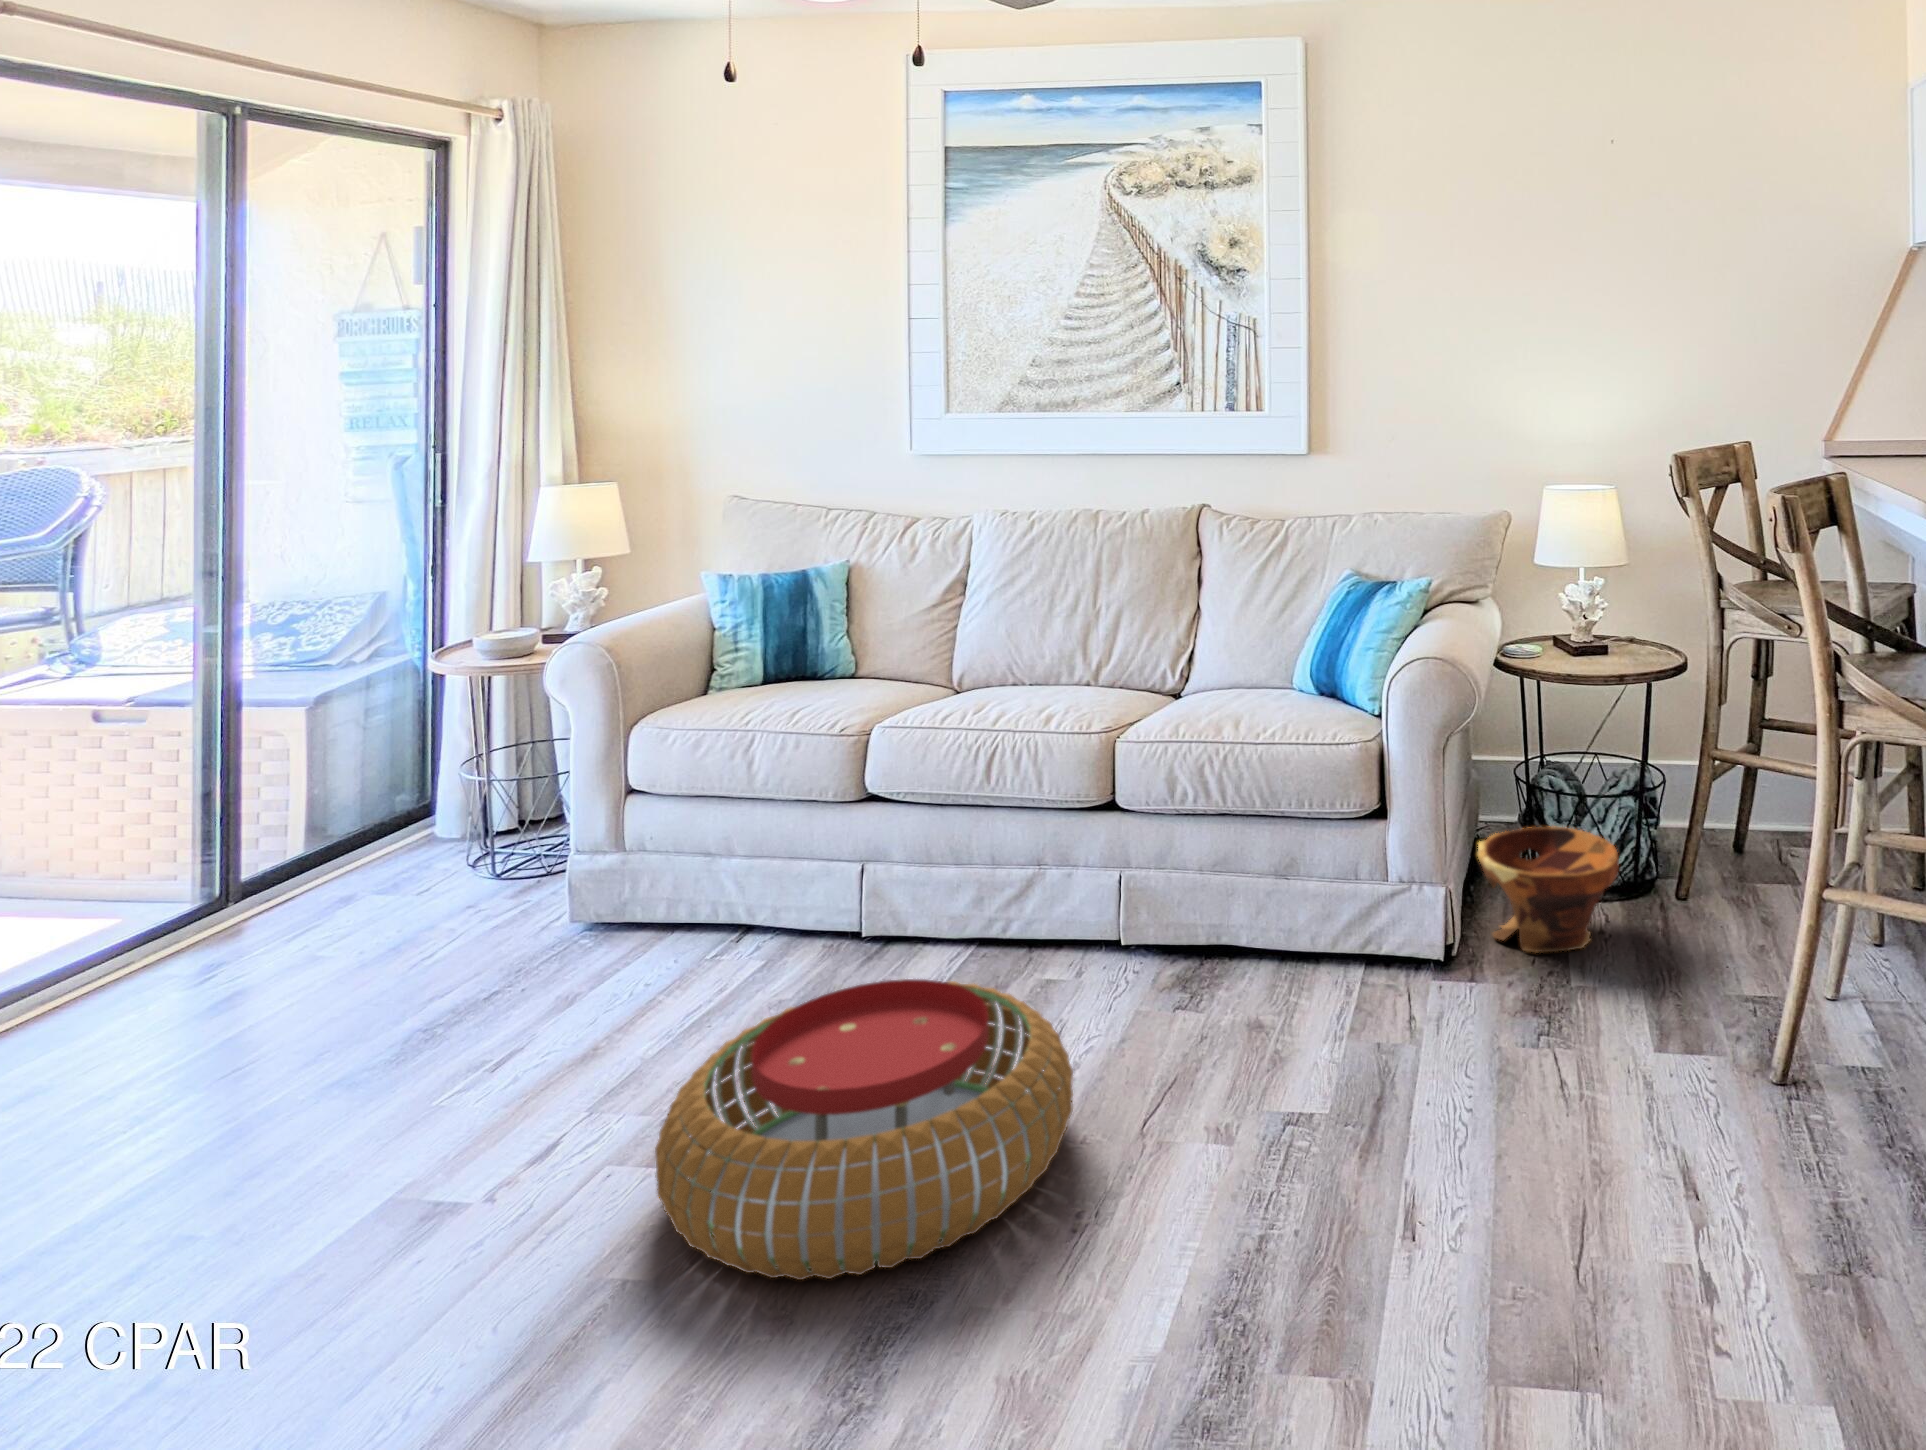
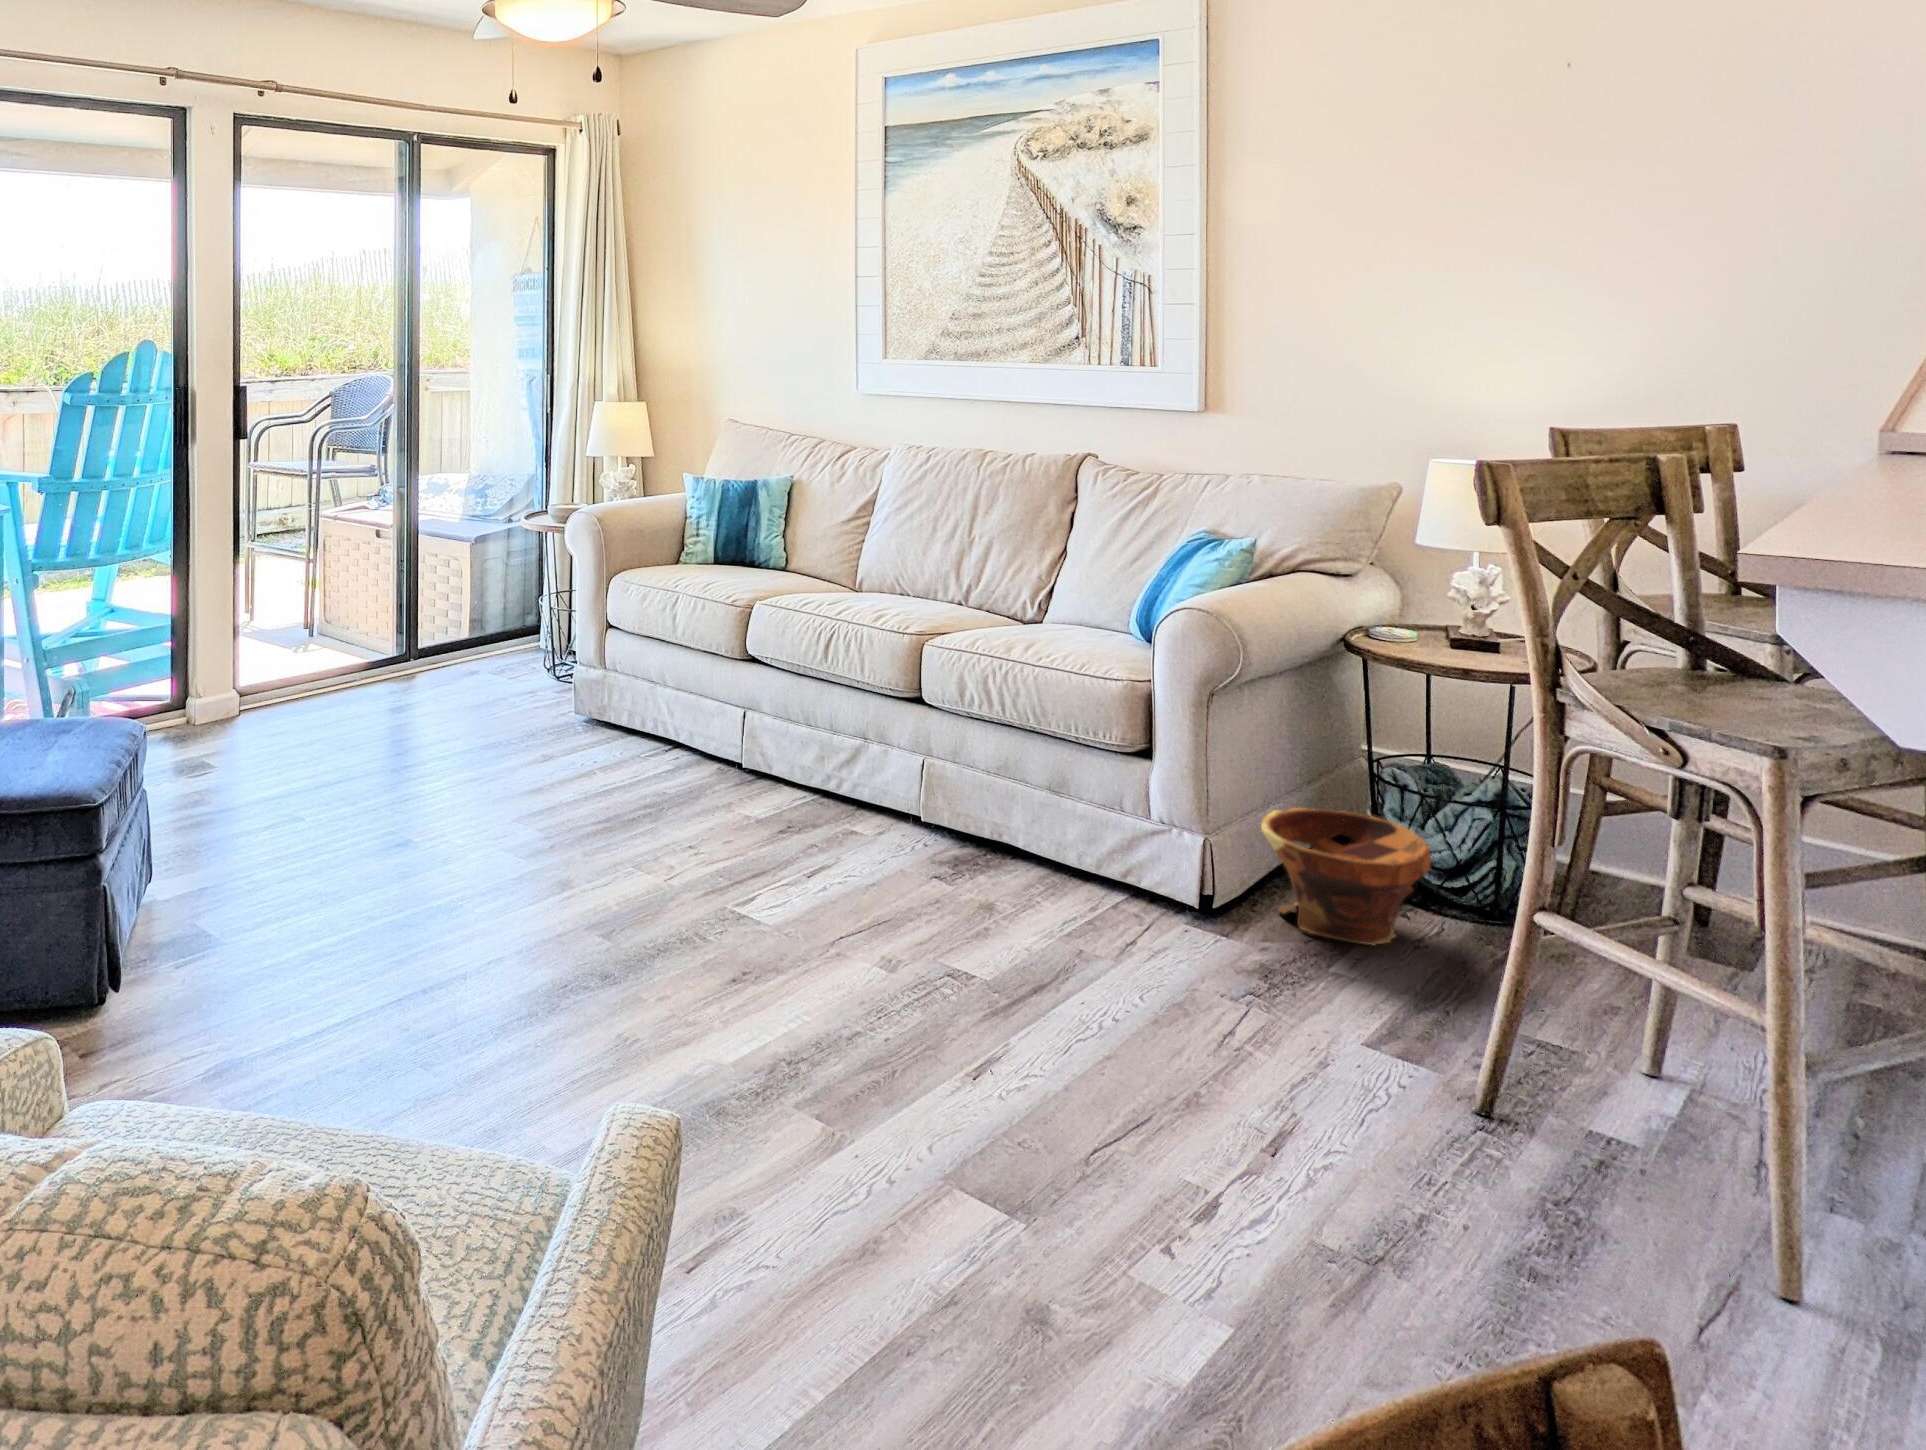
pouf: present [655,979,1073,1280] -> none [489,772,785,960]

